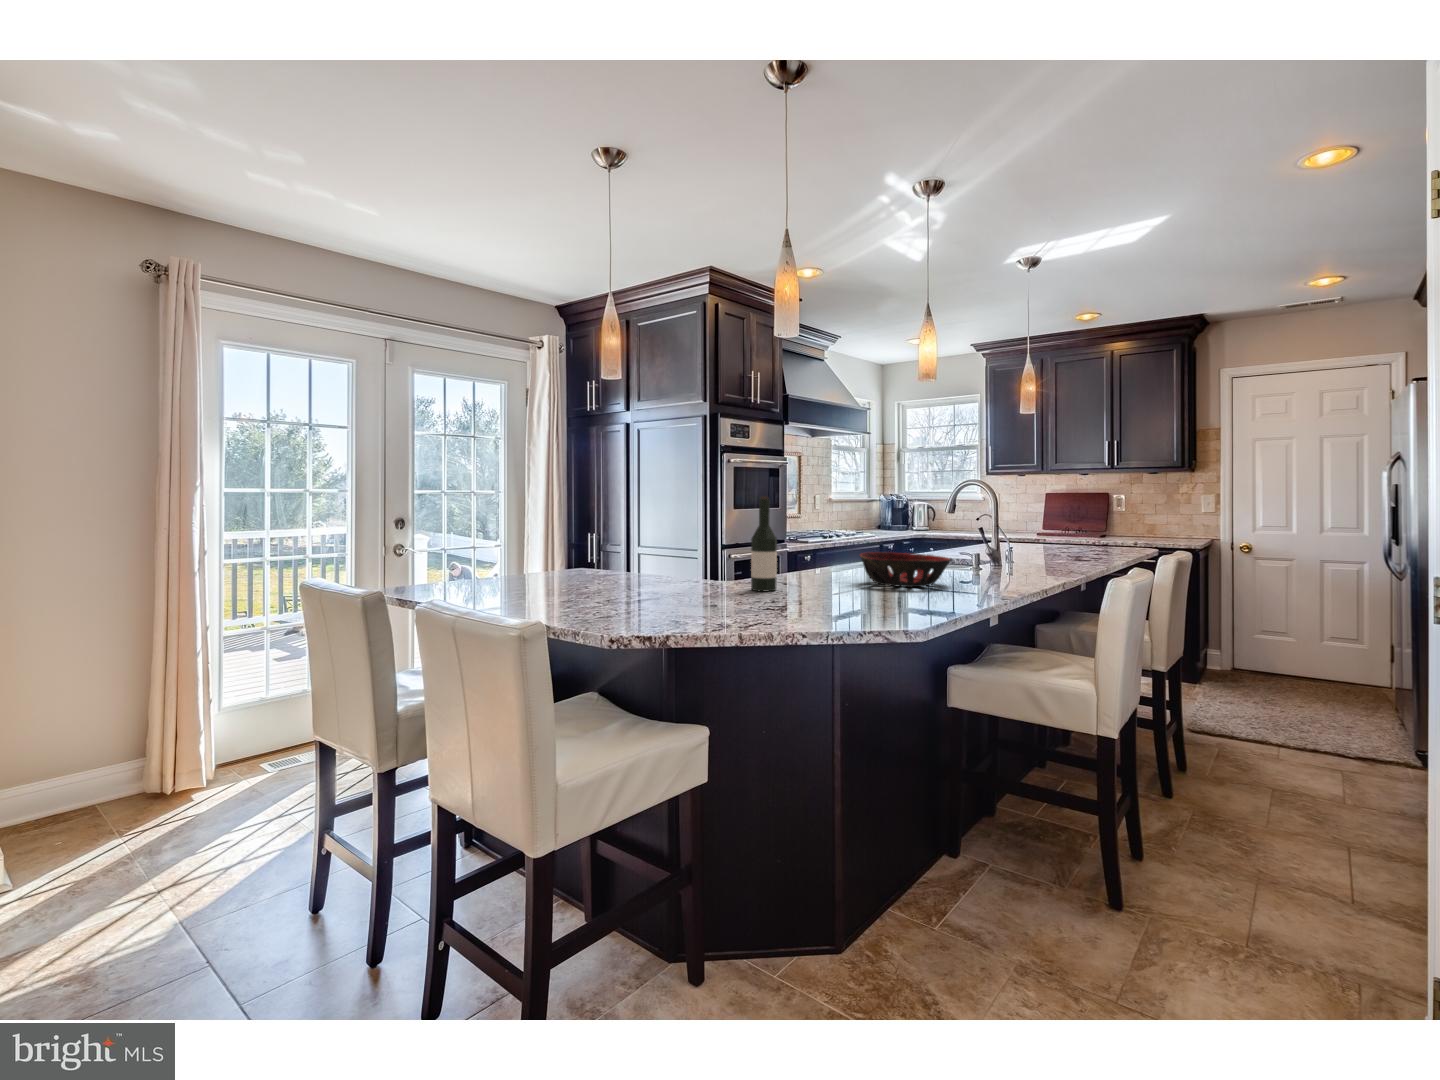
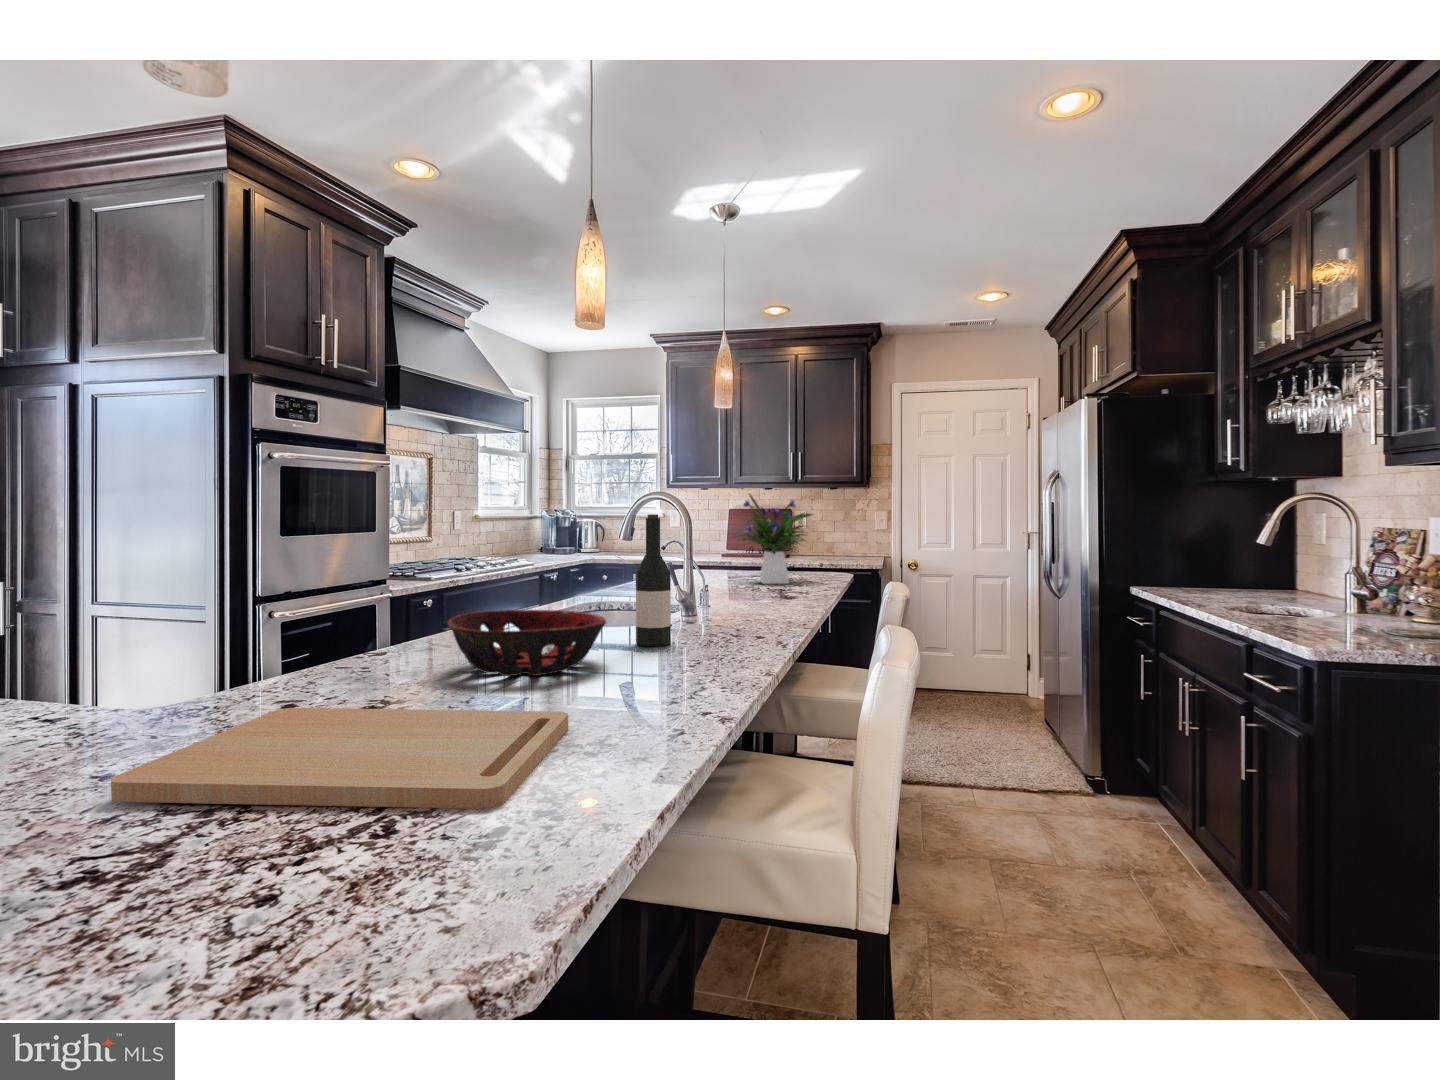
flower arrangement: none [1042,479,1122,554] -> present [738,494,813,584]
wine bottle: present [751,496,777,591] -> present [636,514,671,646]
cutting board: none [758,587,937,620] -> present [111,708,568,809]

